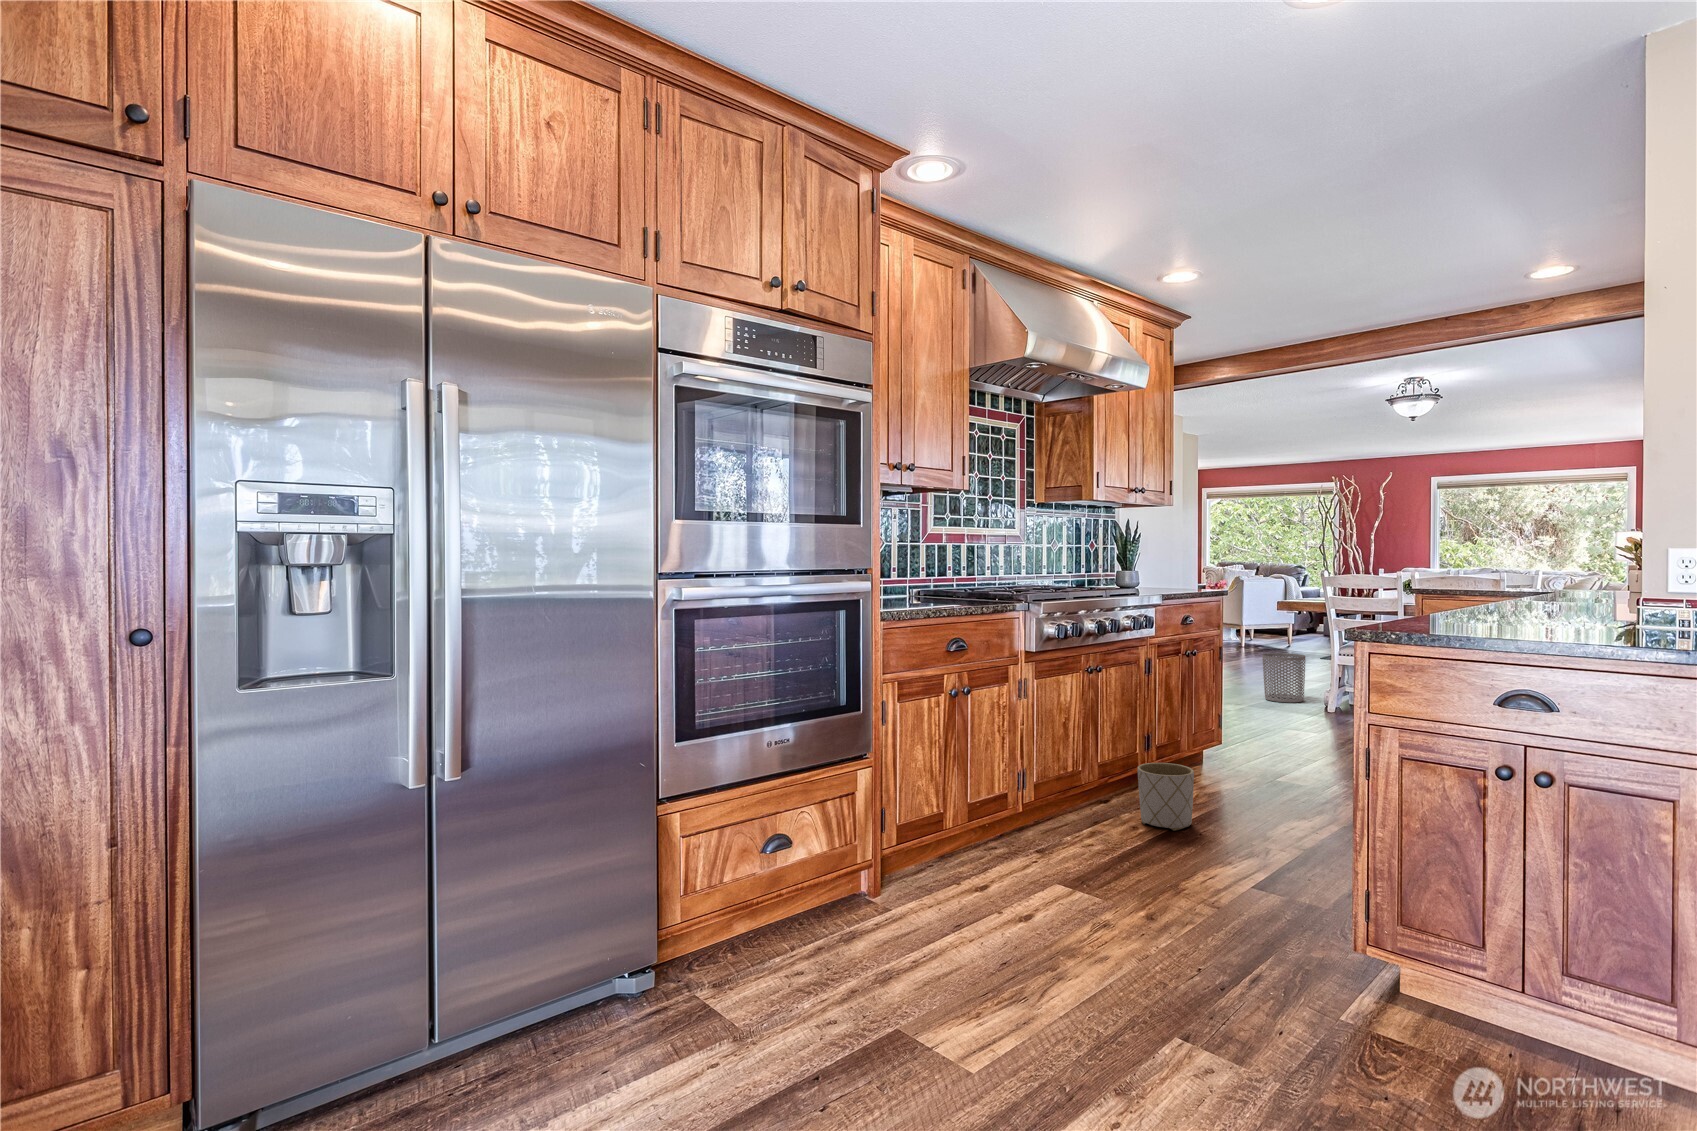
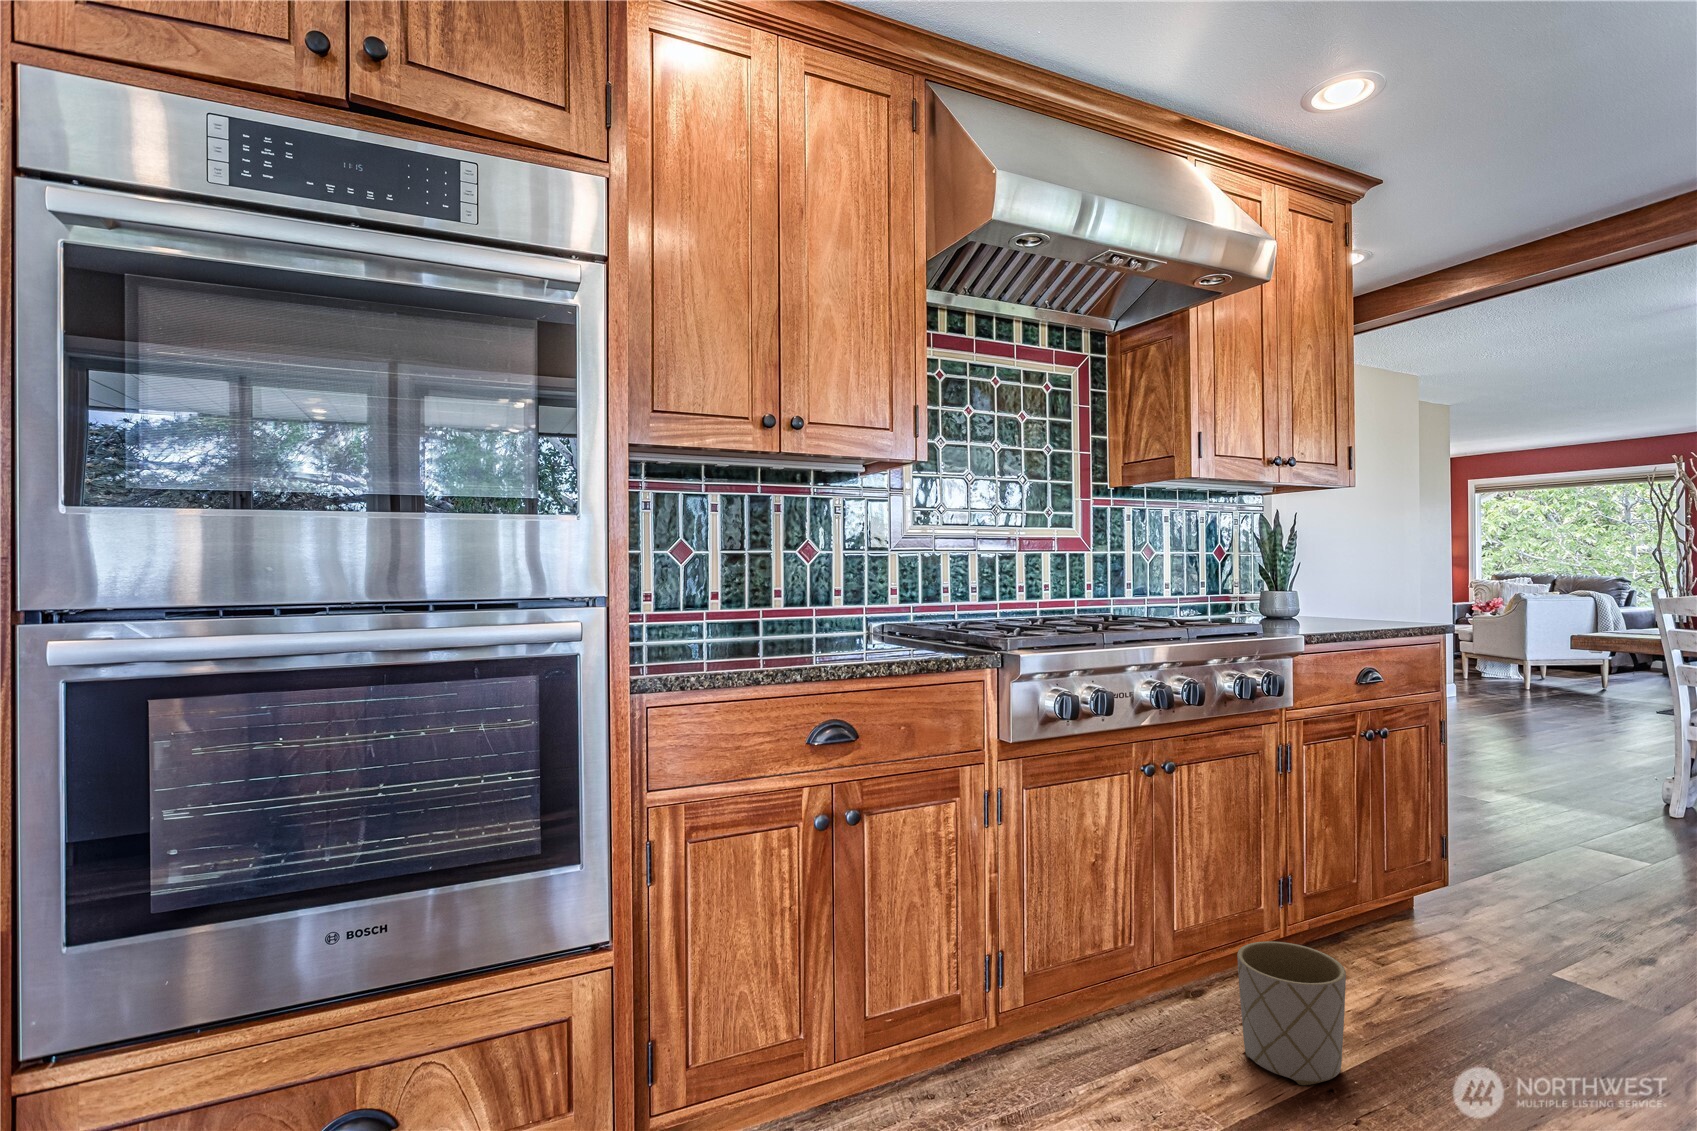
waste bin: present [1262,653,1305,703] -> none [1543,715,1620,795]

